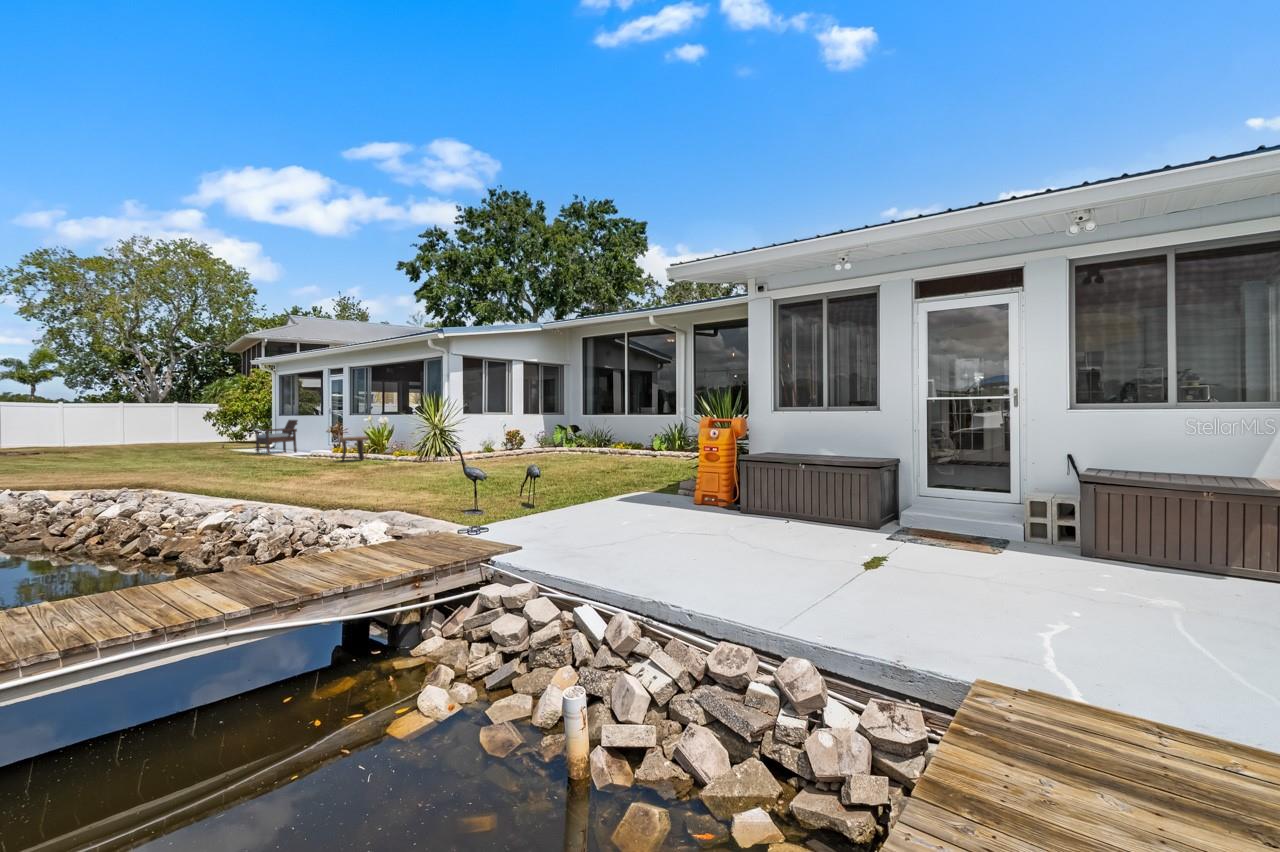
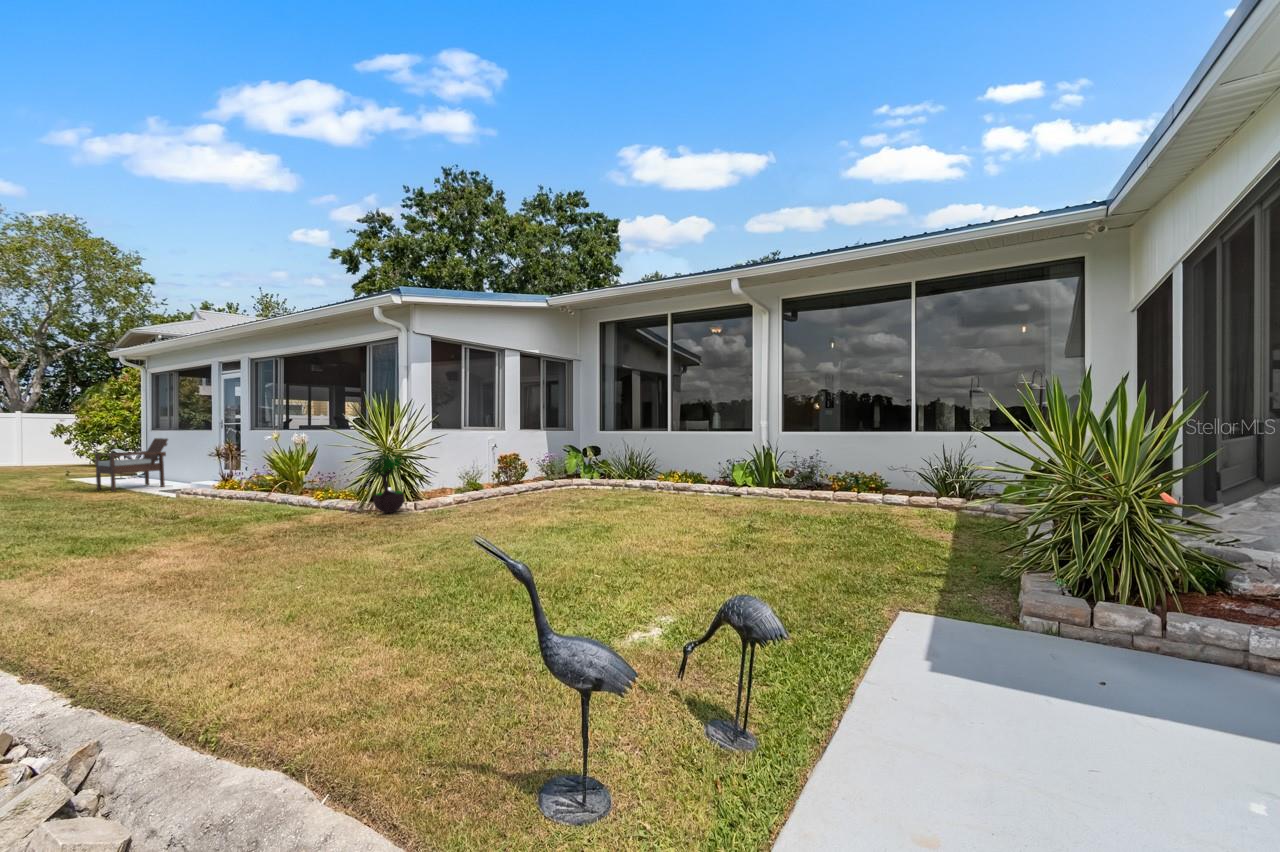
potted tree: none [421,424,445,464] -> present [364,452,404,513]
side table: present [341,436,369,461] -> none [223,465,274,506]

